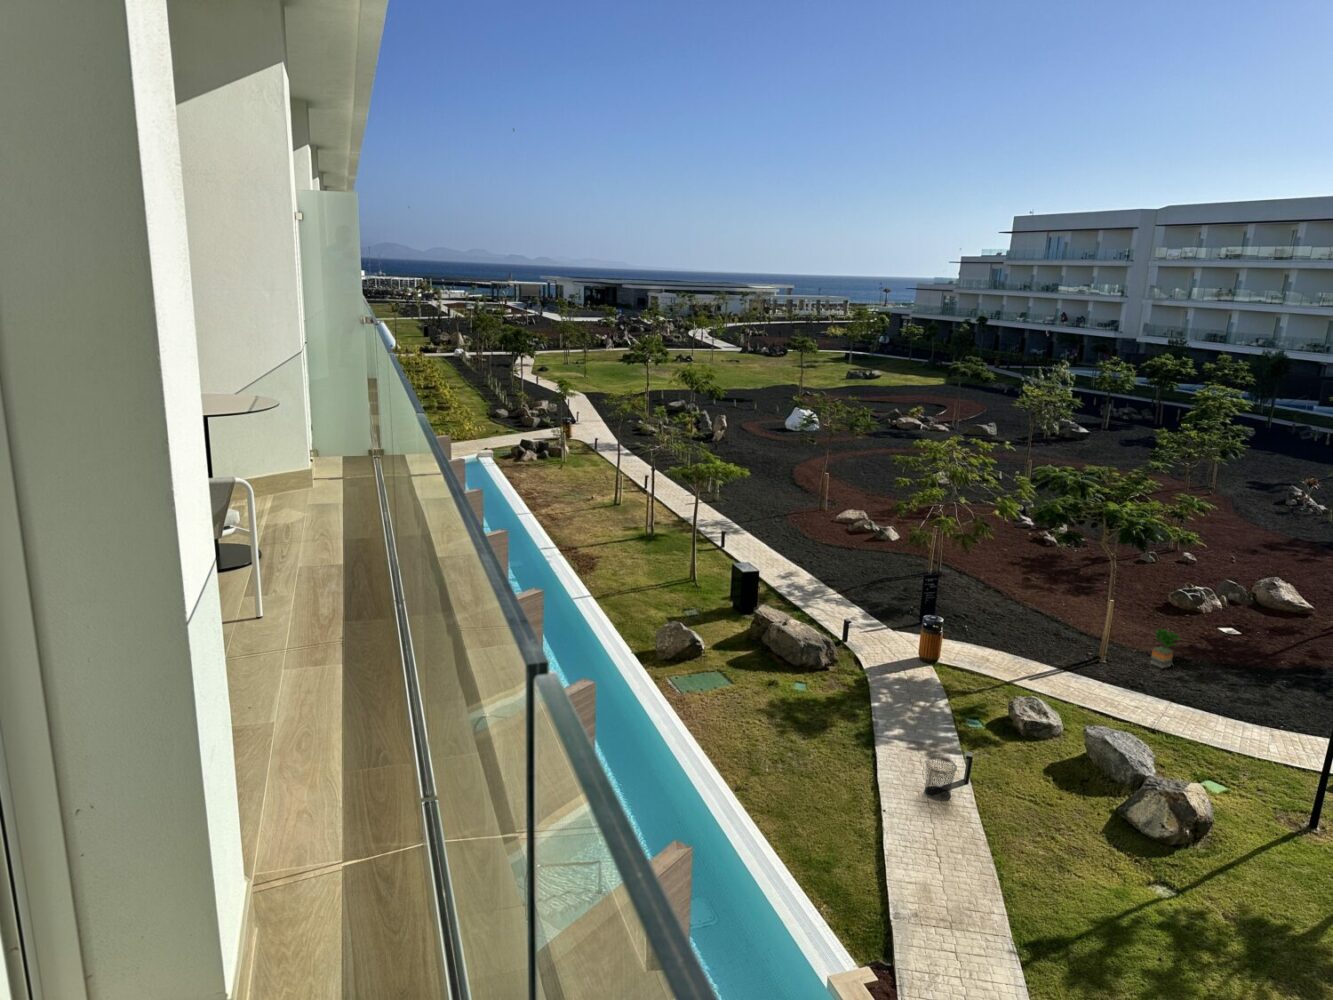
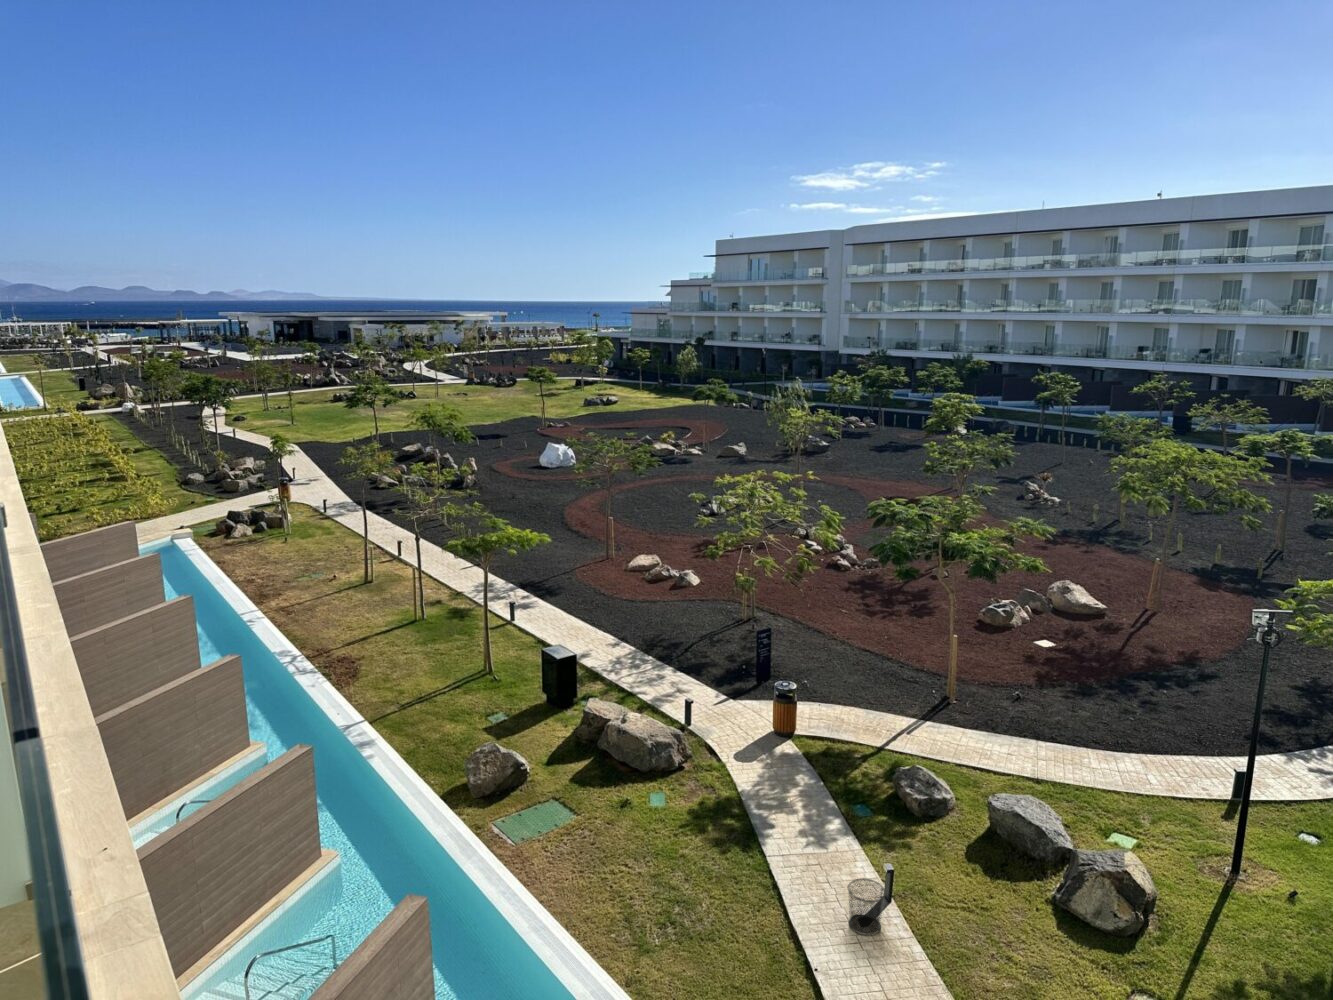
potted tree: present [1150,629,1180,668] -> none [998,658,1026,700]

